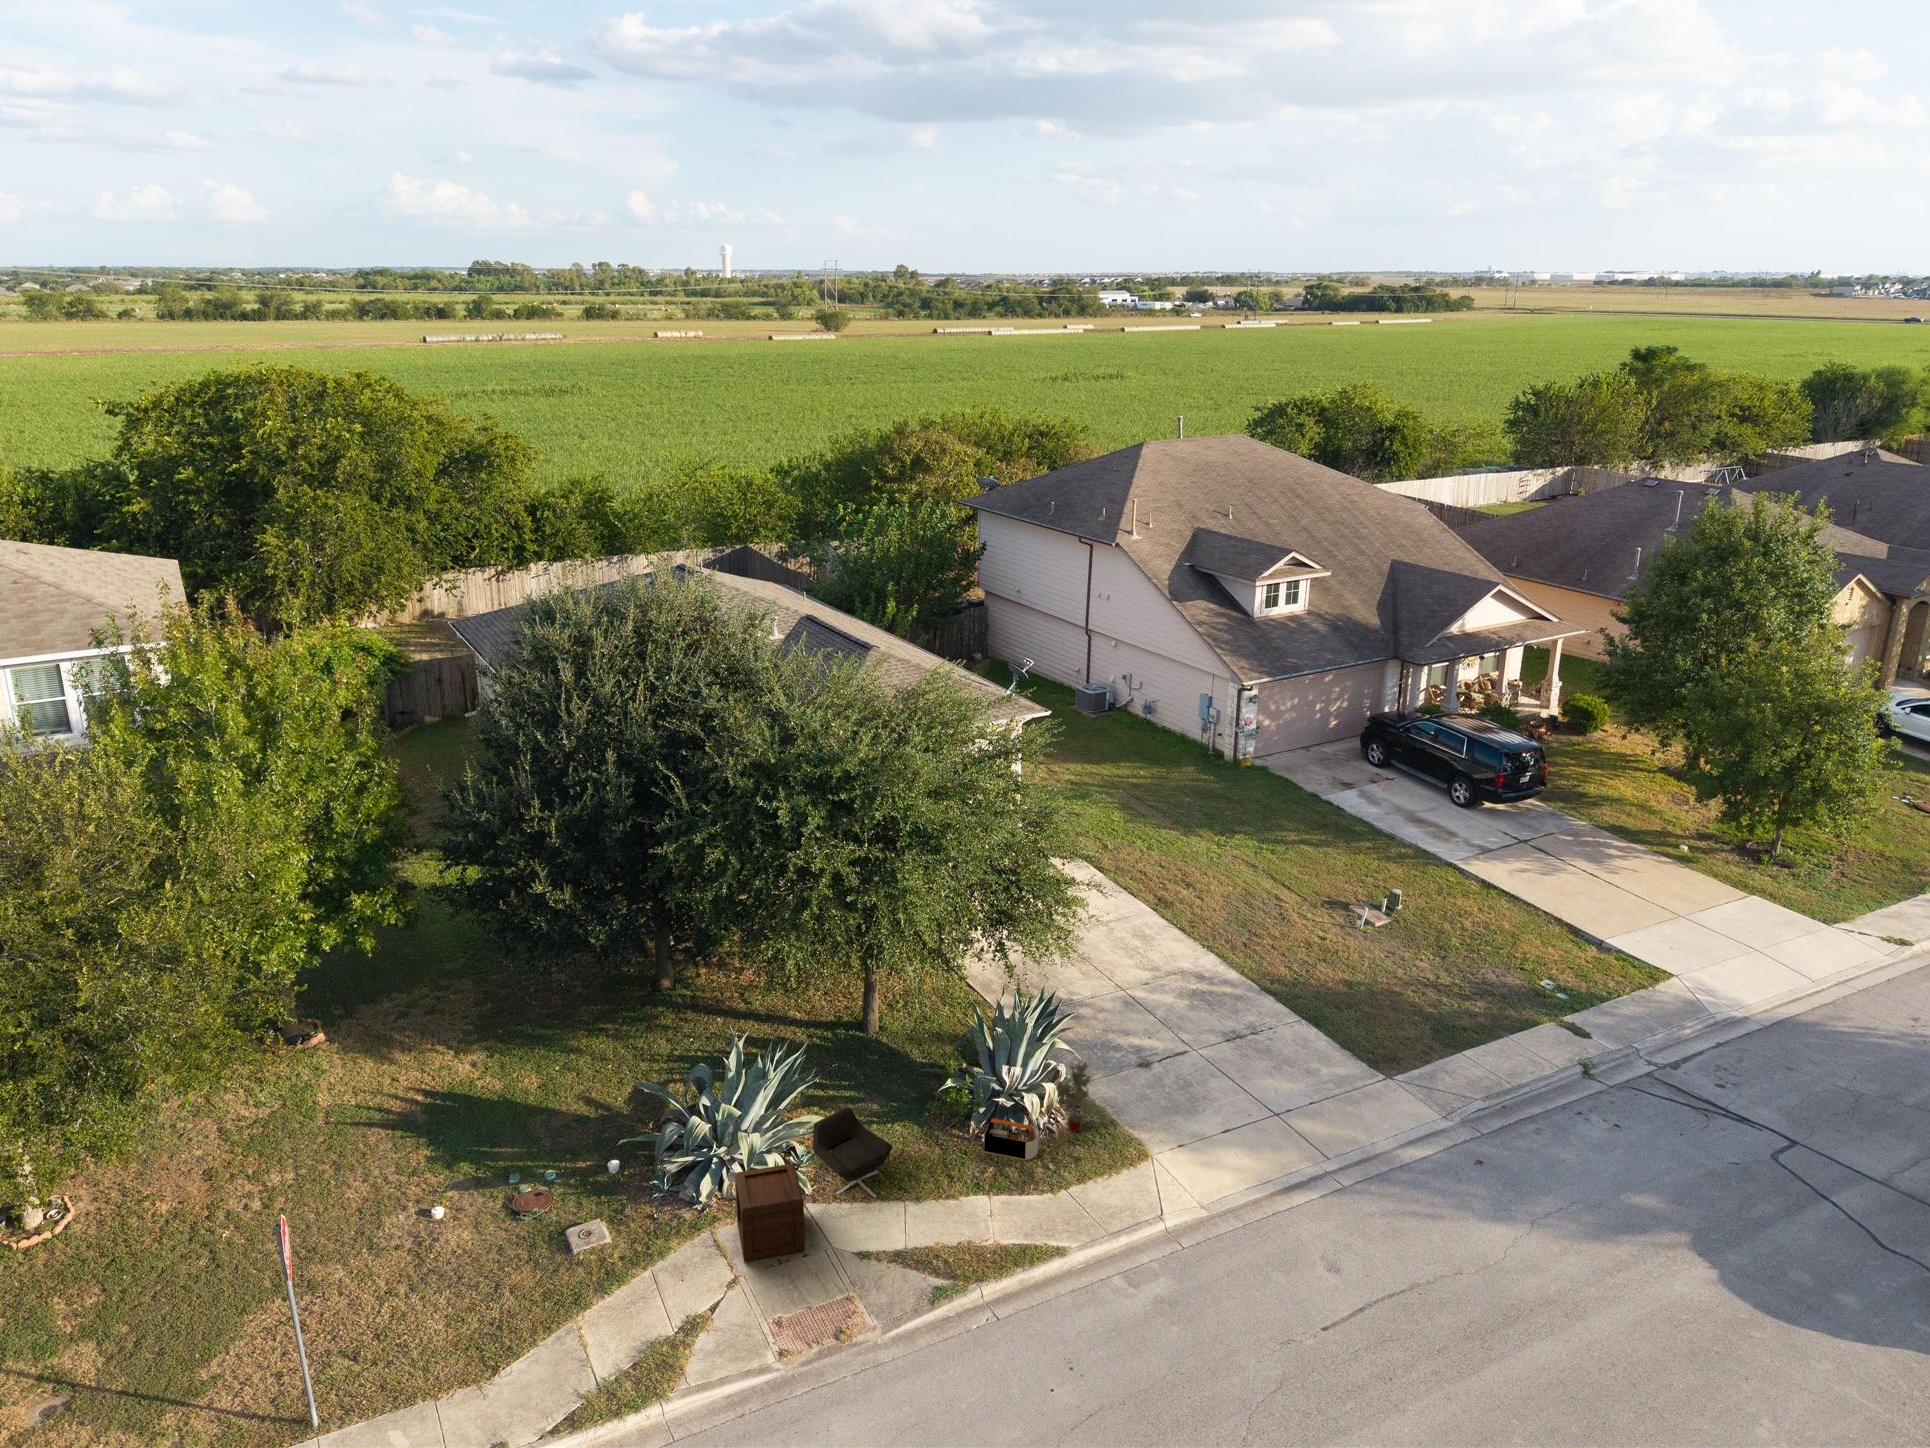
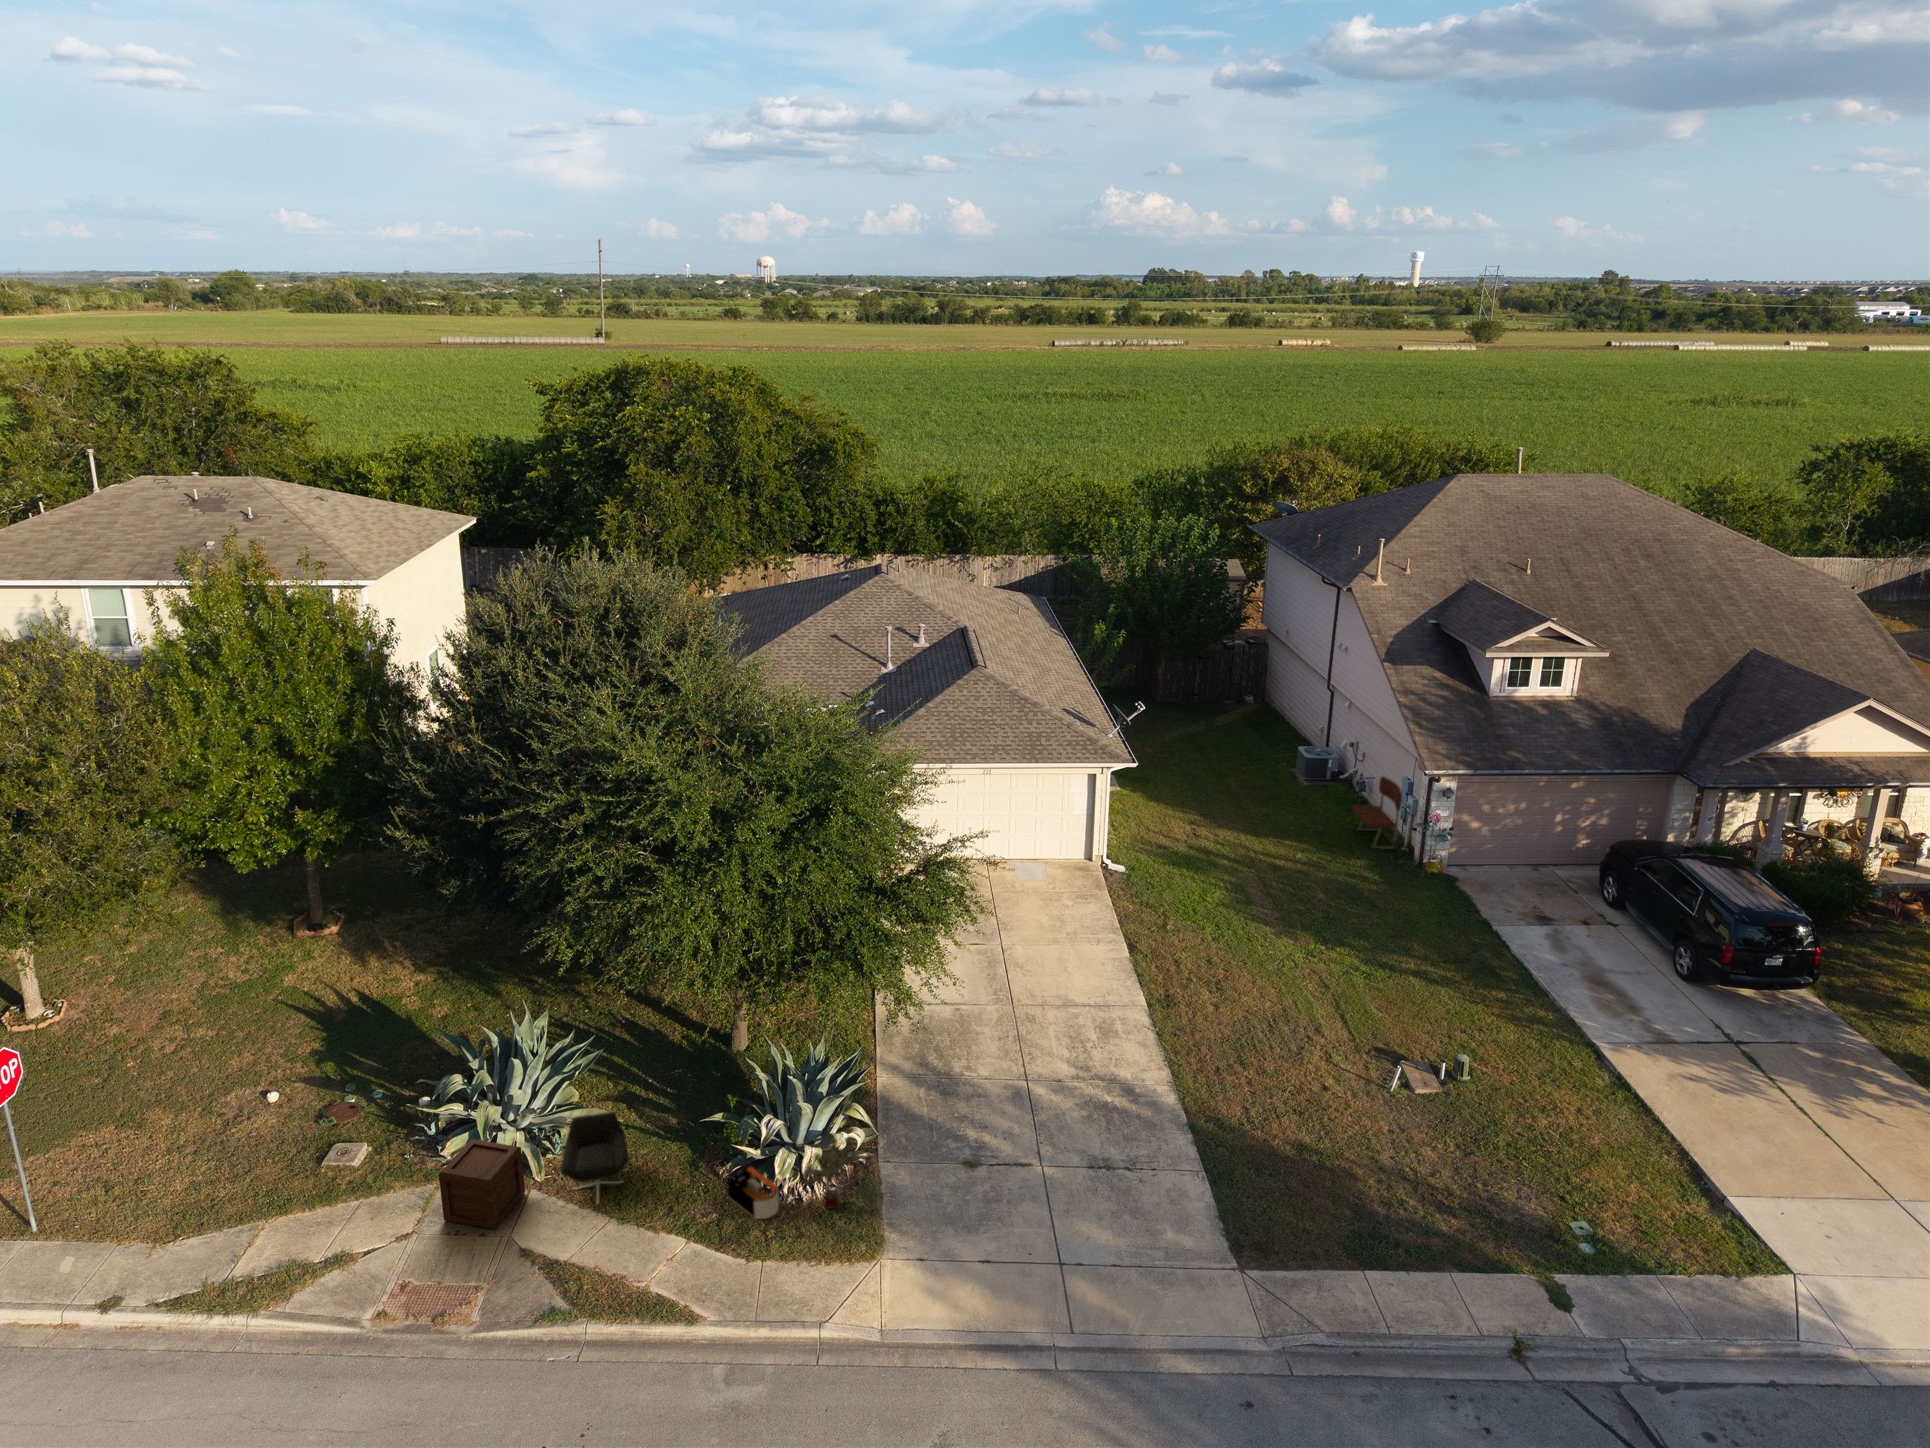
bench: none [1156,697,1205,759] -> present [1352,777,1402,849]

